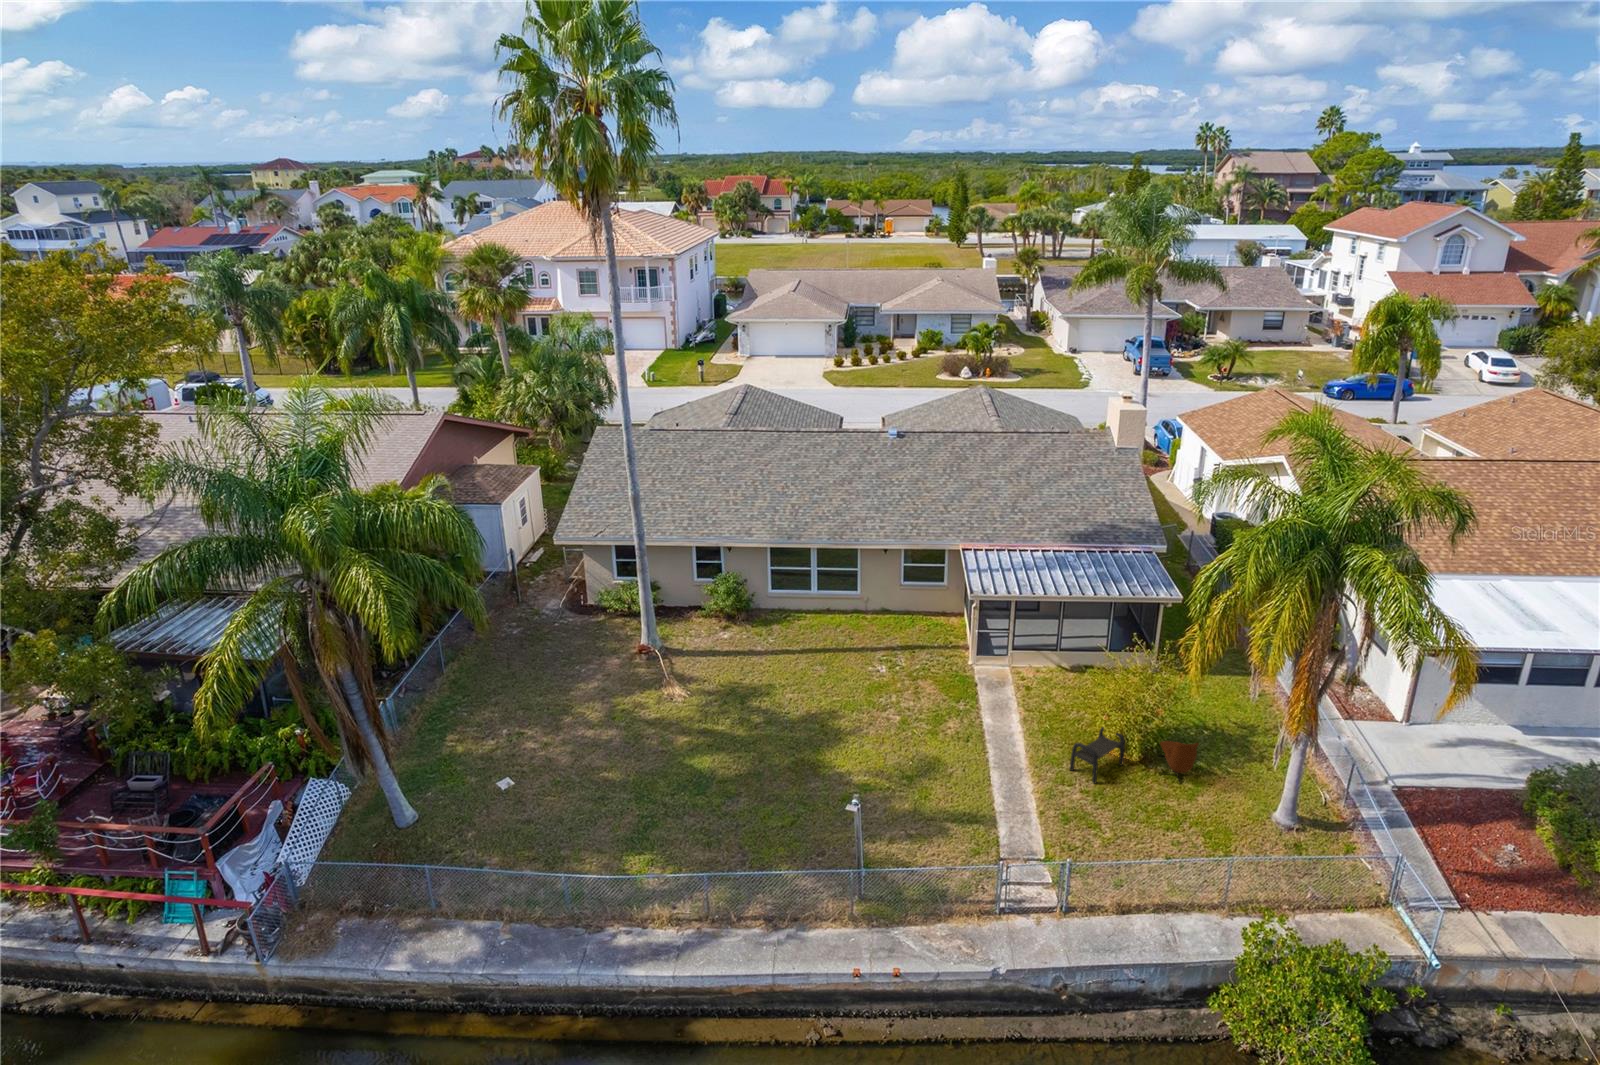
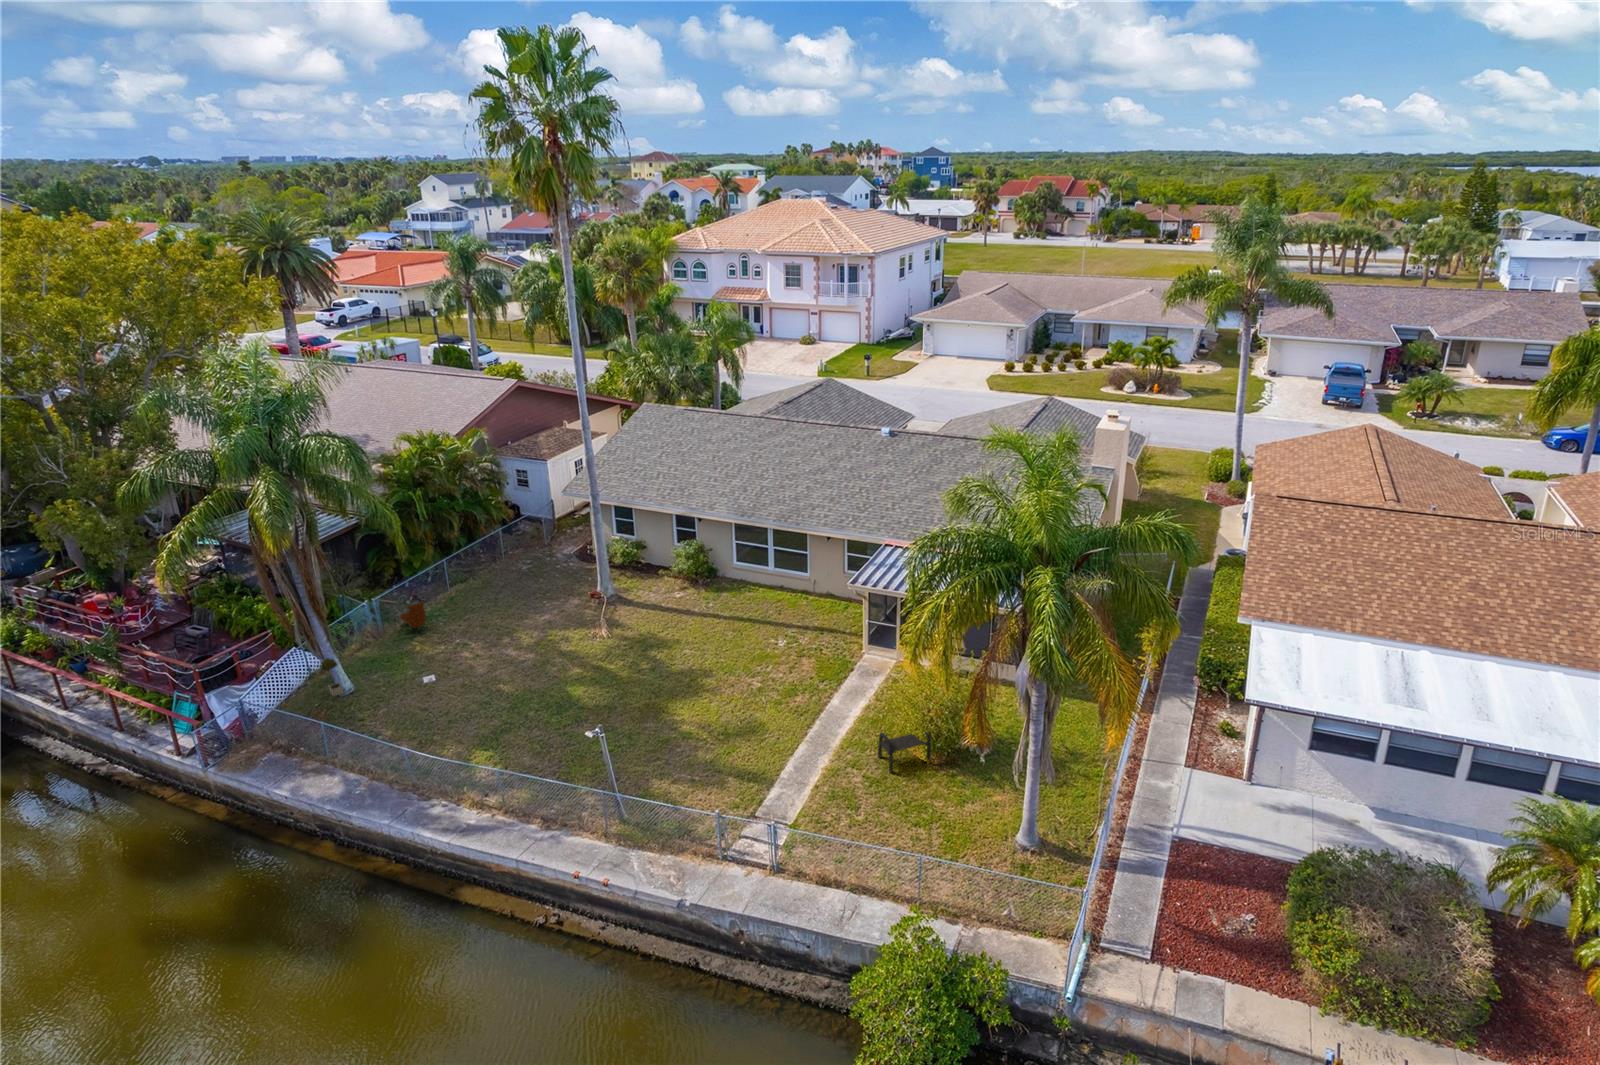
lounge chair: present [1160,741,1199,780] -> present [400,601,426,631]
potted tree: none [362,783,393,833] -> present [320,658,343,696]

